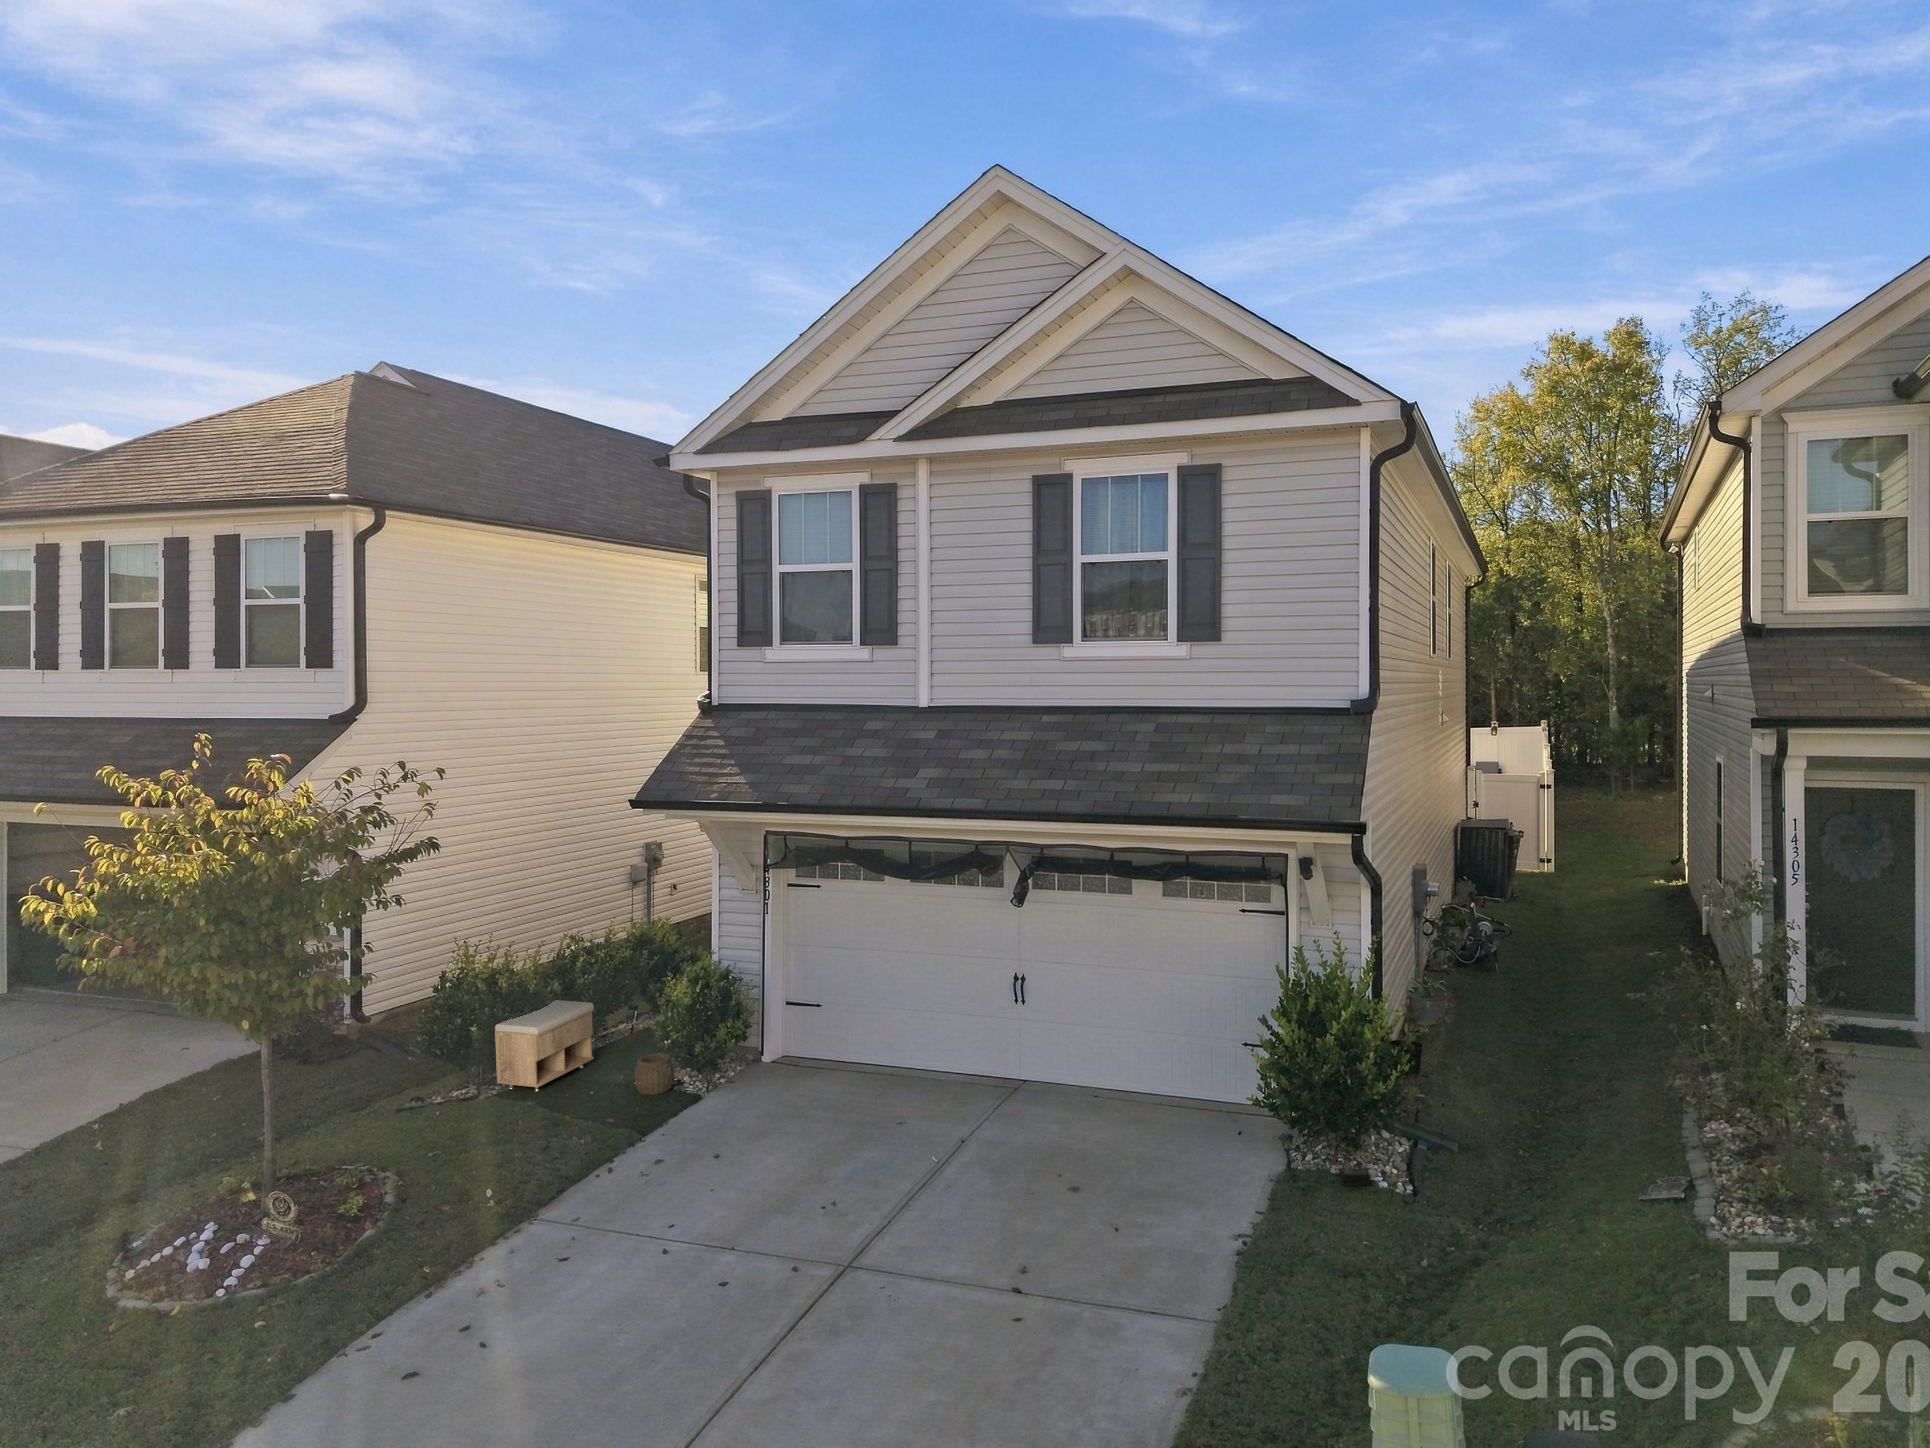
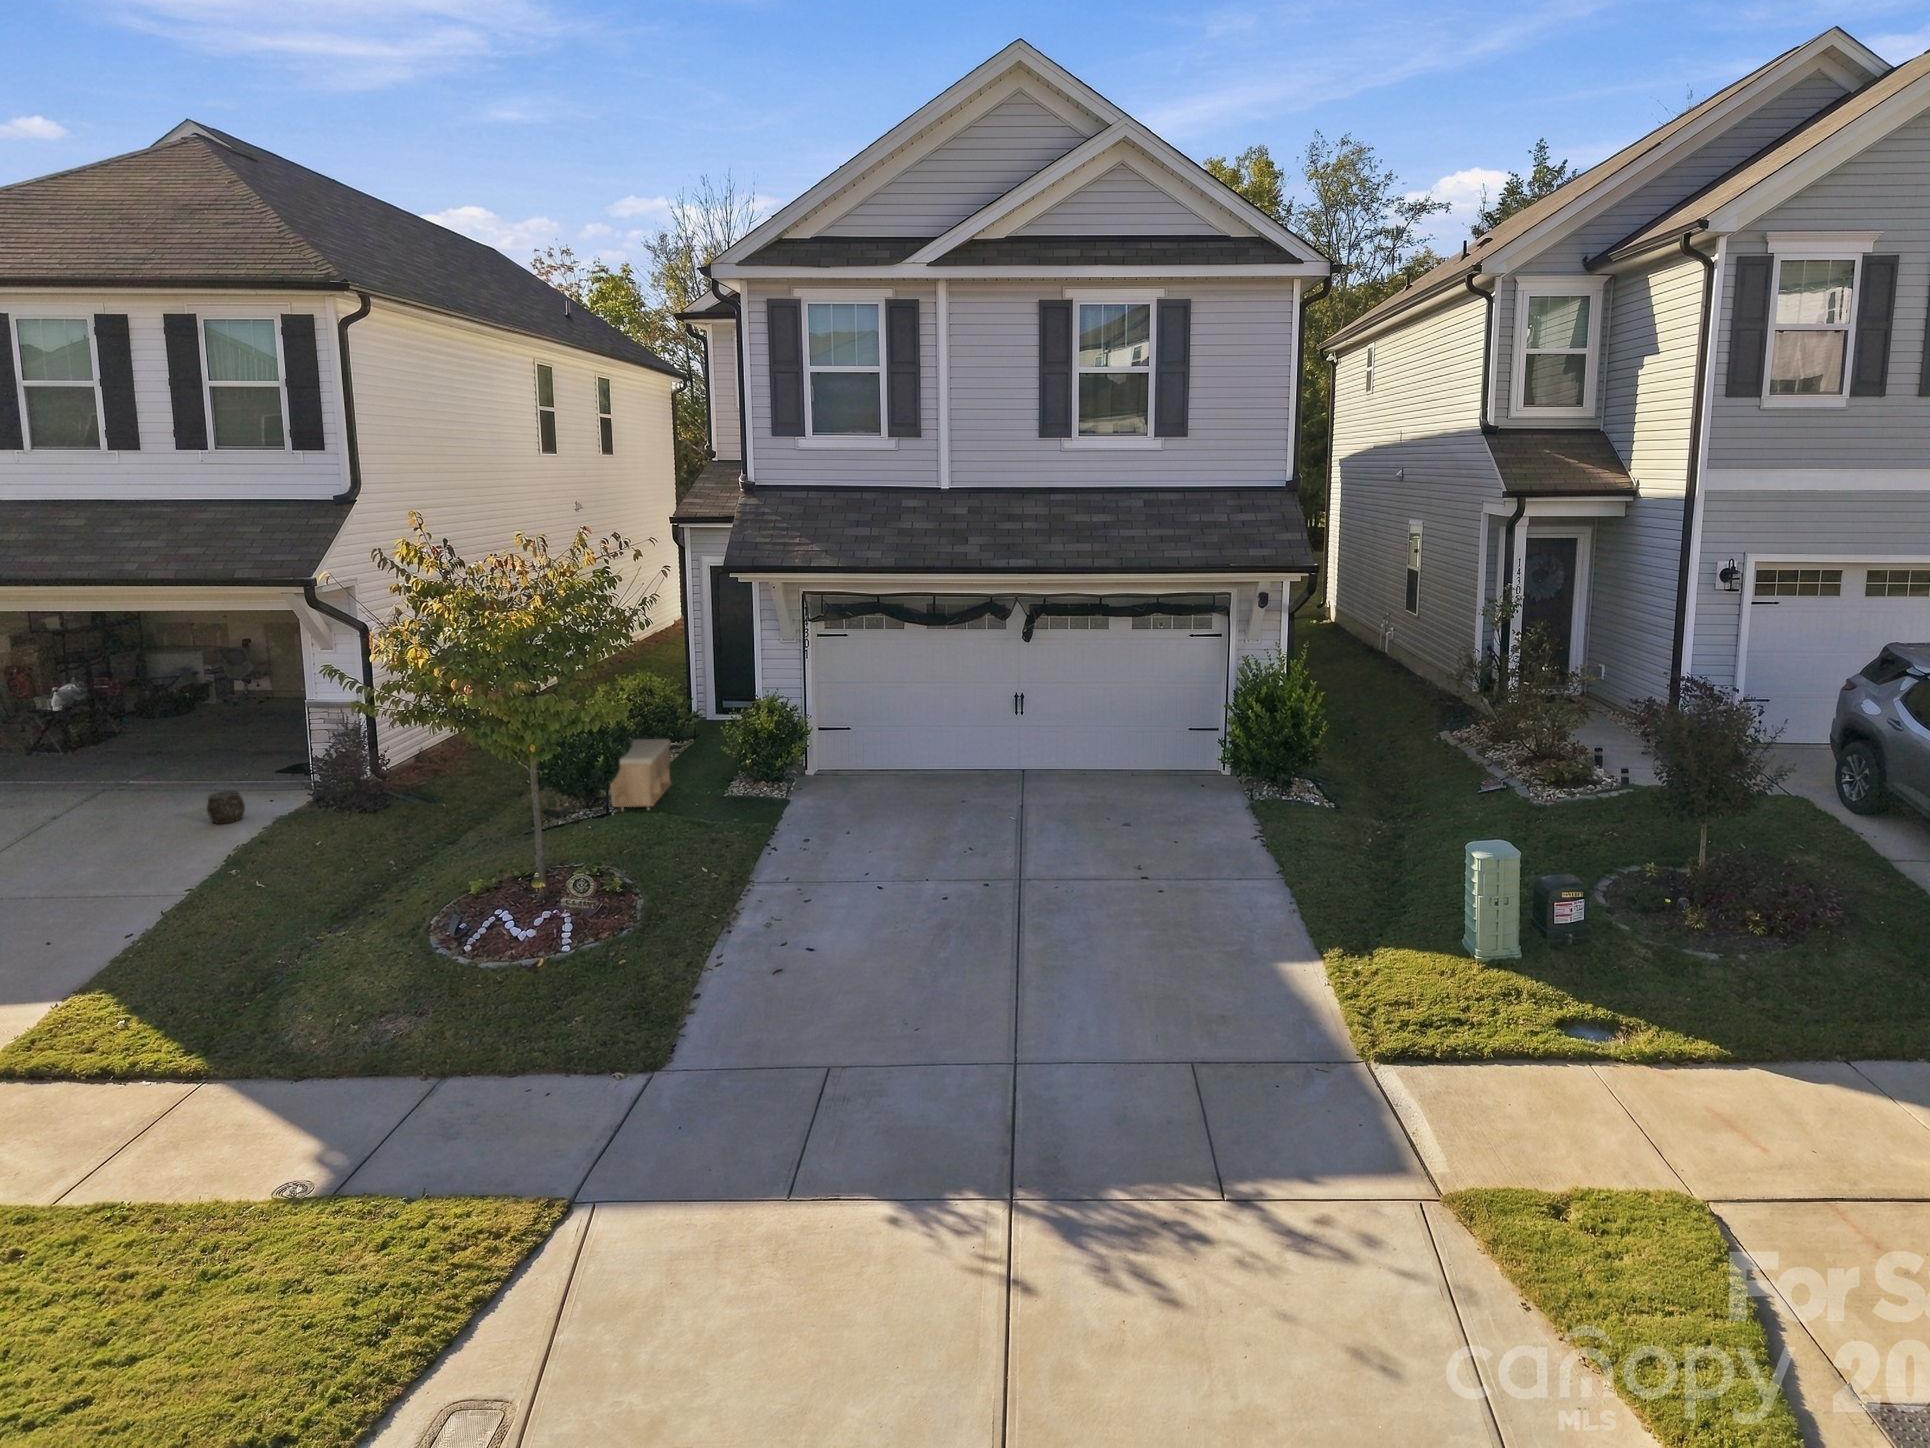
woven basket: present [635,1053,674,1095] -> present [207,791,245,824]
decorative plant: present [1327,1139,1371,1186] -> present [542,788,571,818]

